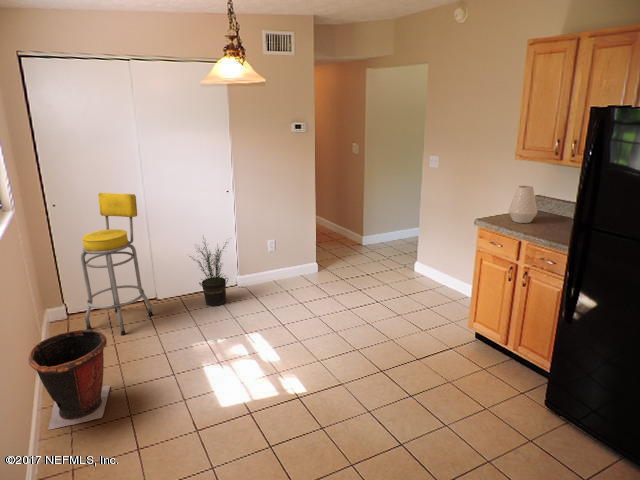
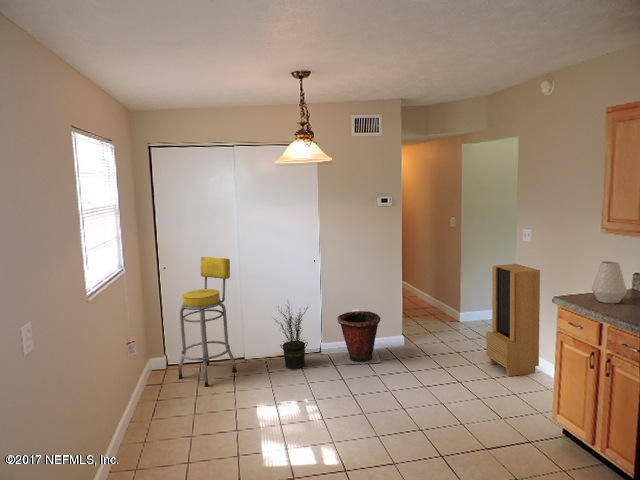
storage cabinet: none [397,189,448,292] -> present [486,264,540,376]
waste bin: present [28,329,110,429] -> present [337,311,381,364]

